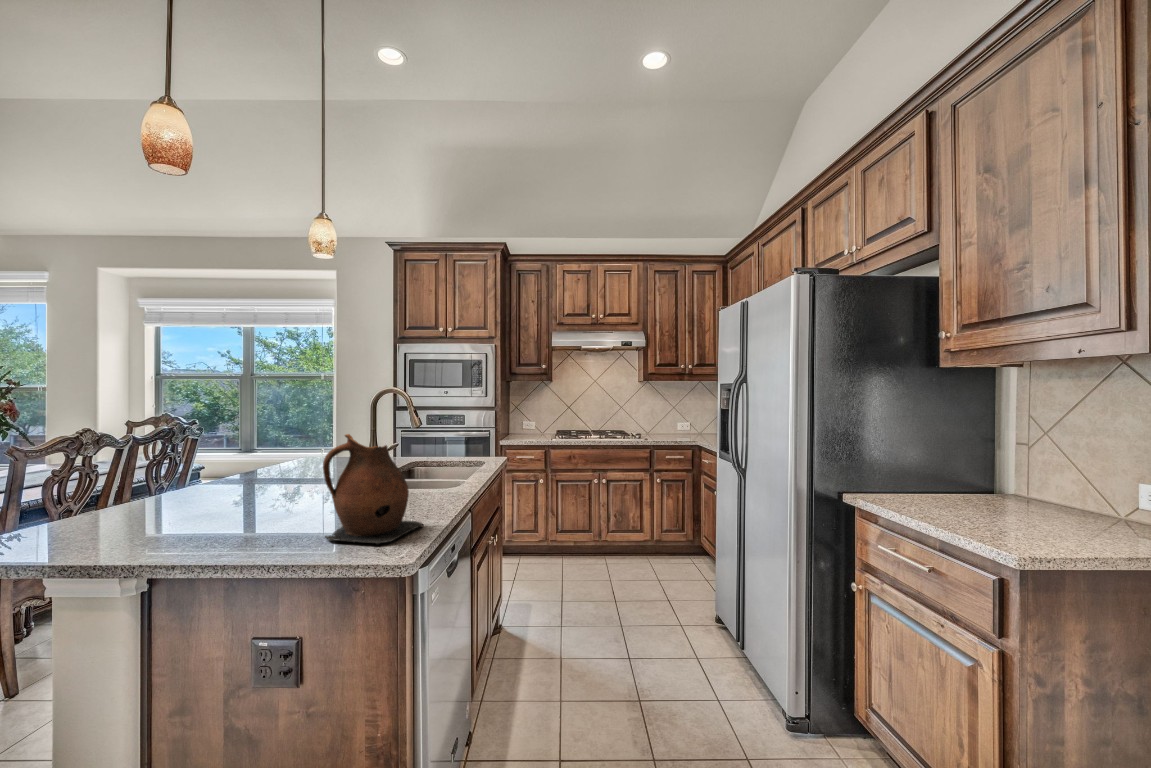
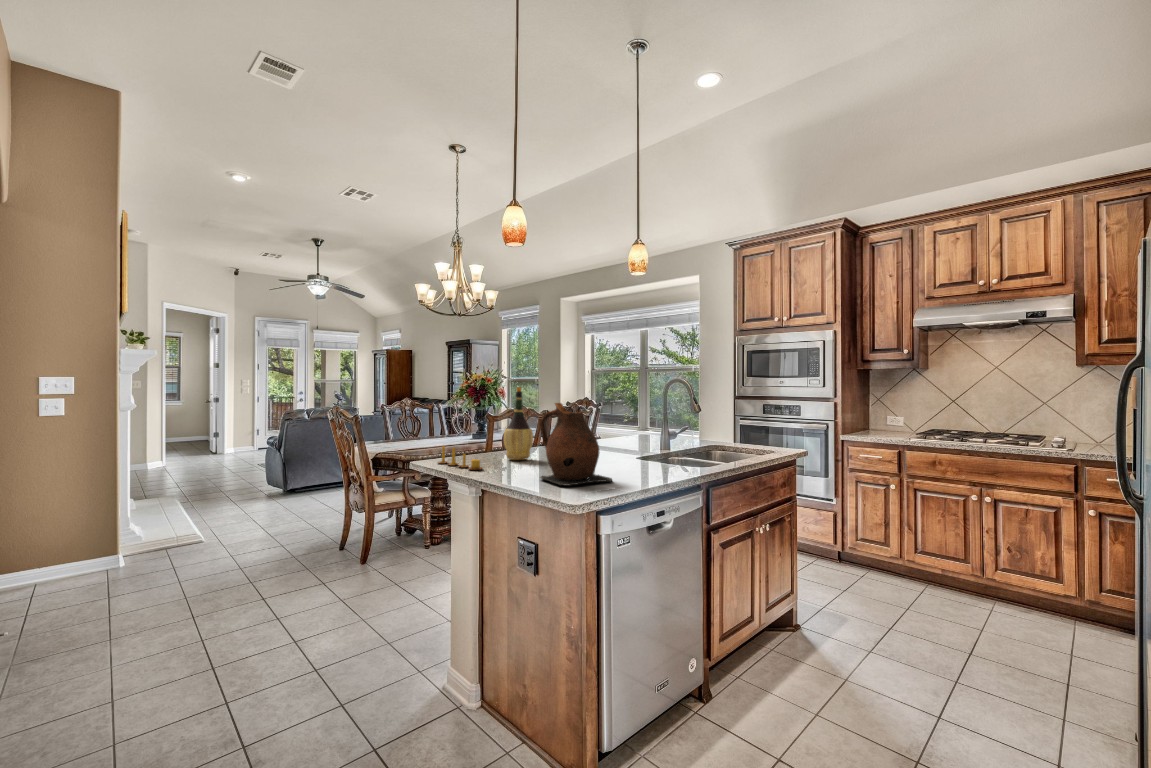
wine bottle: none [195,411,248,522] -> present [504,387,533,460]
candle: none [72,517,199,553] -> present [438,446,482,470]

